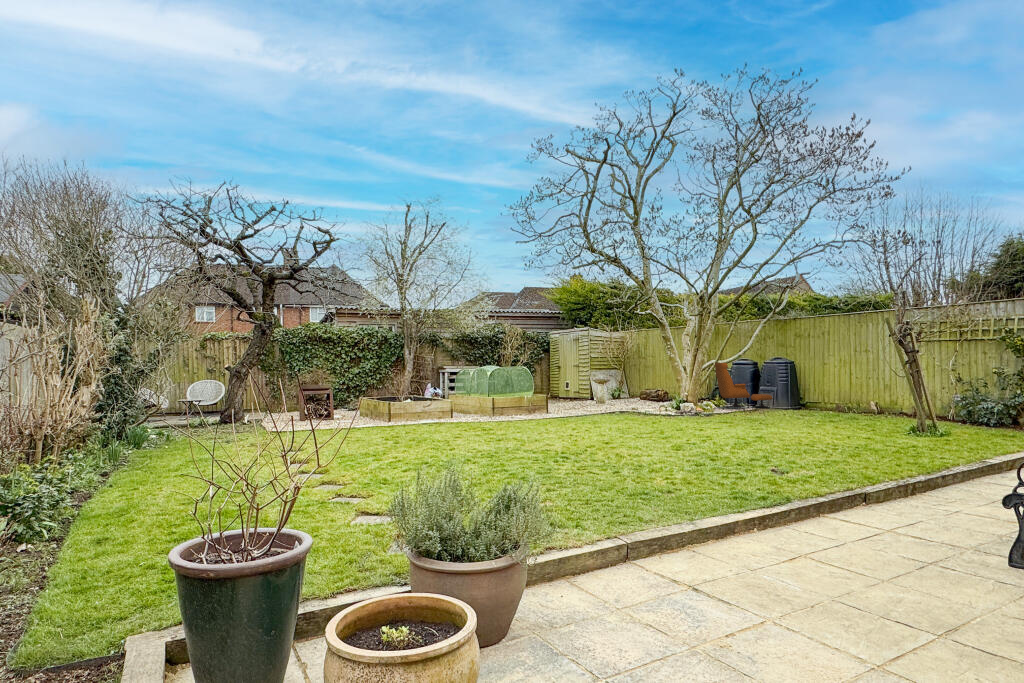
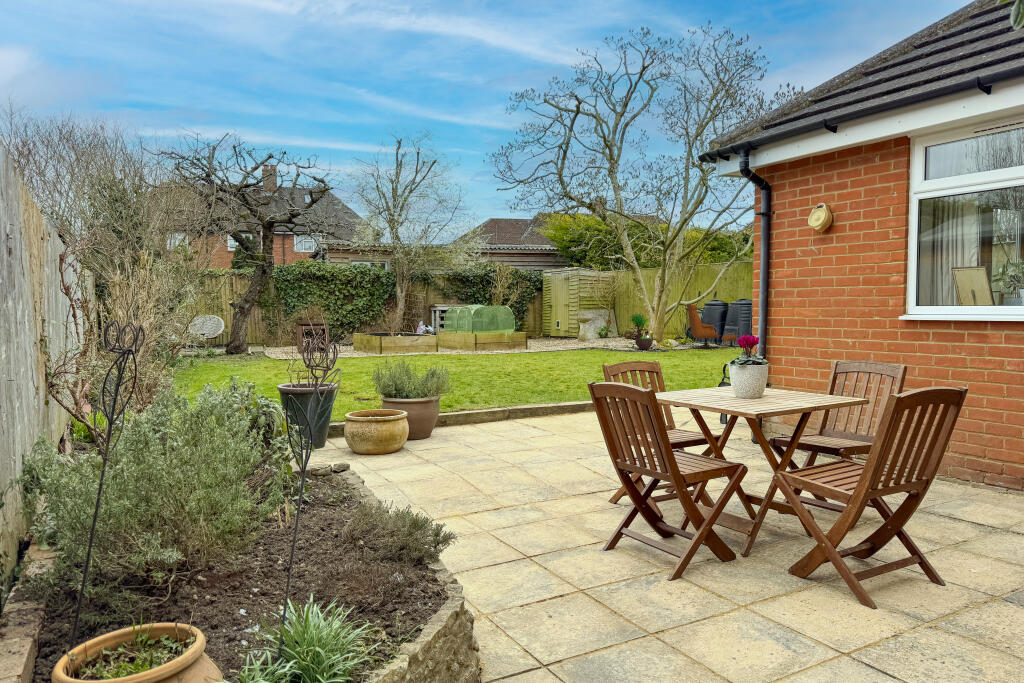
potted tree: none [656,369,682,411] -> present [630,314,653,350]

